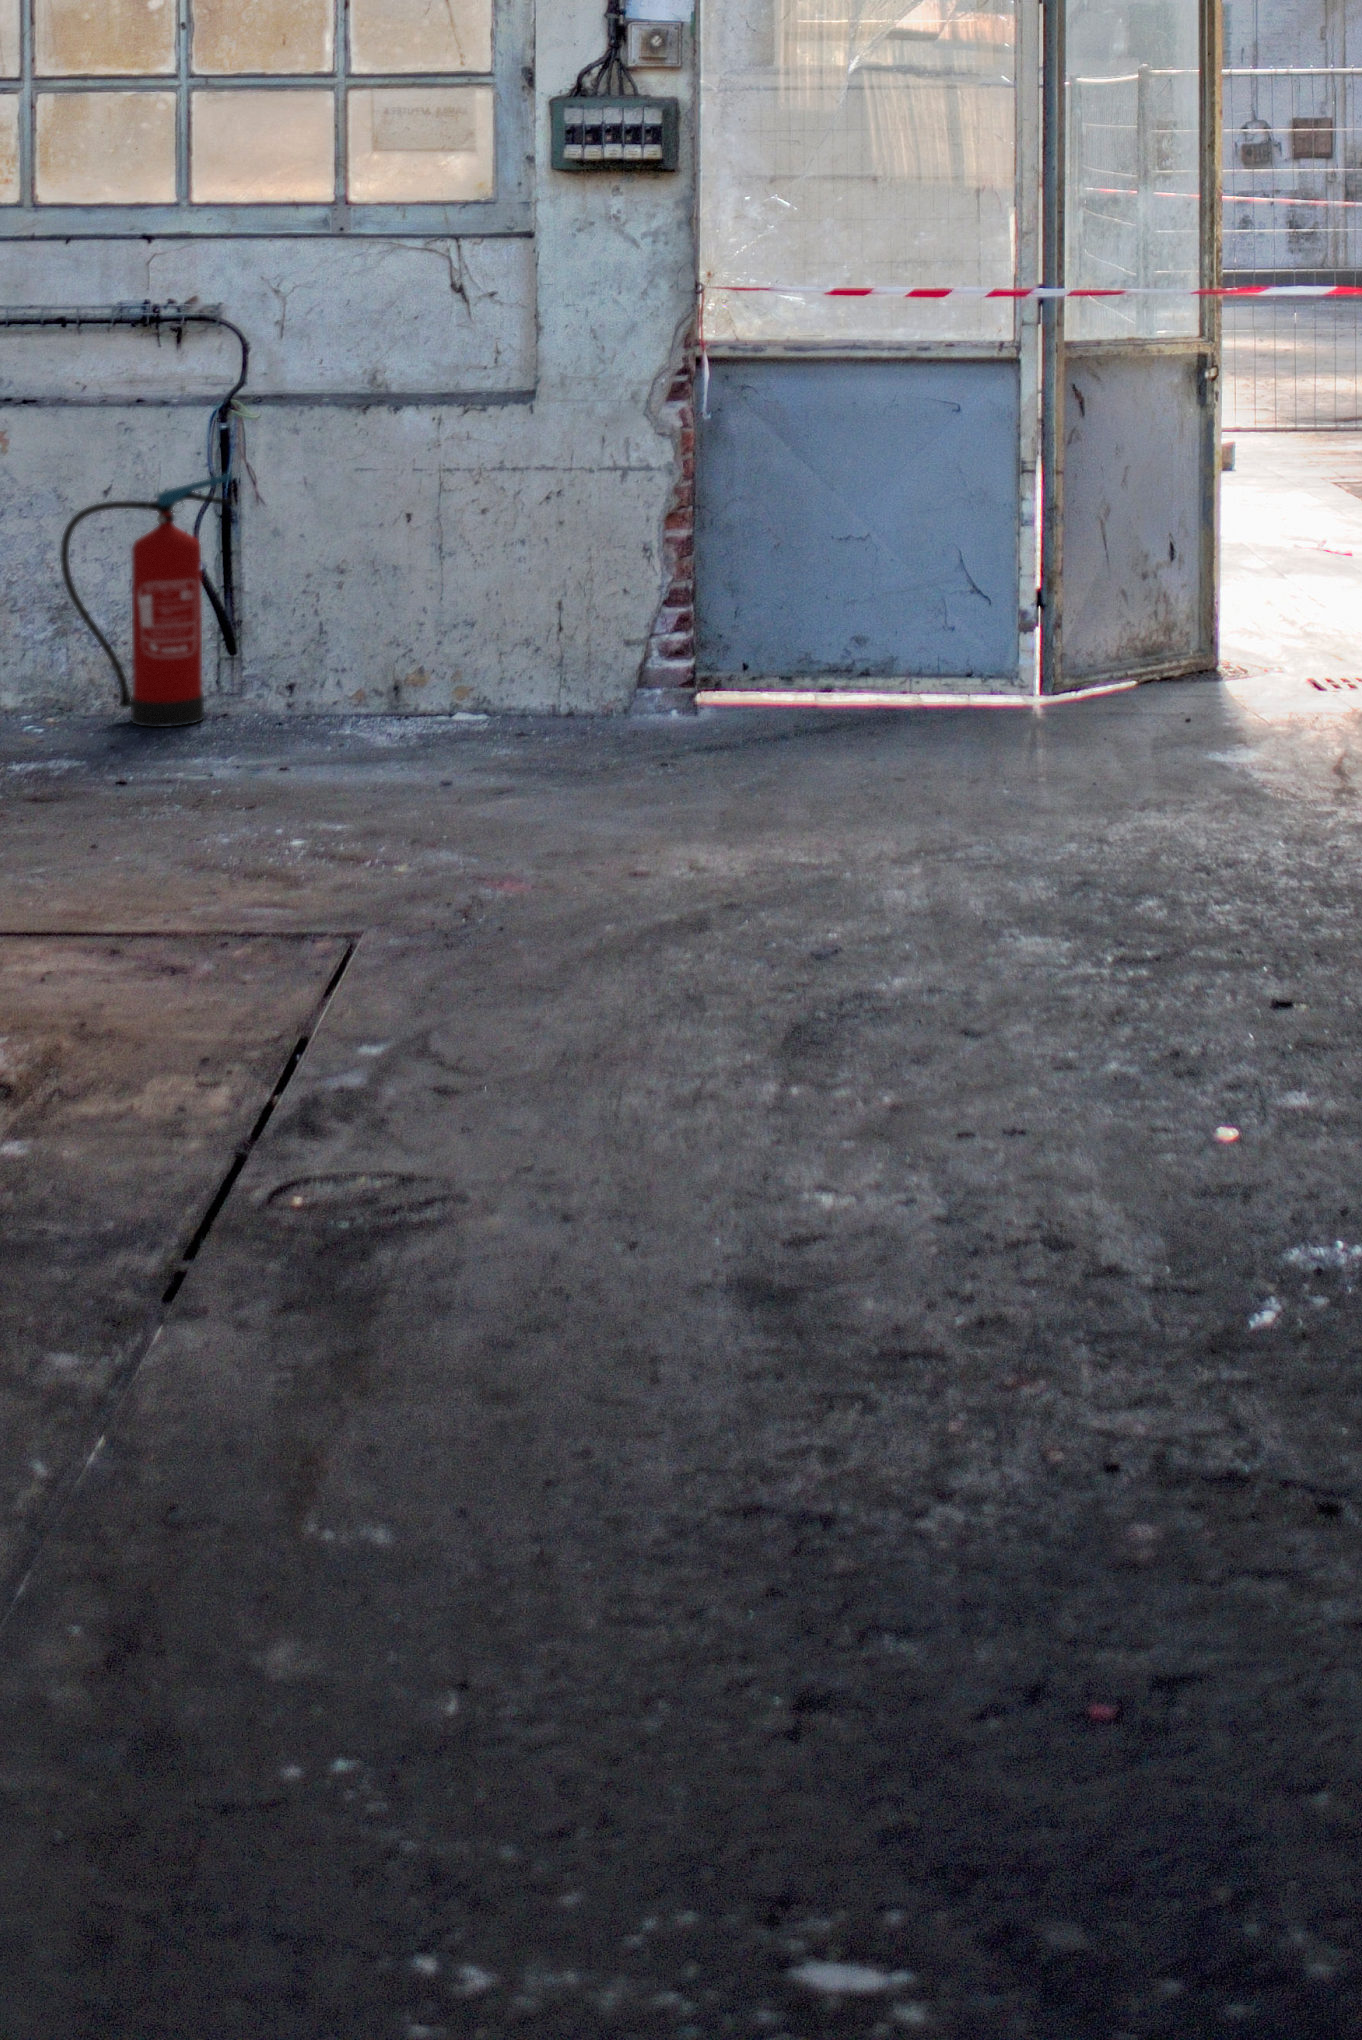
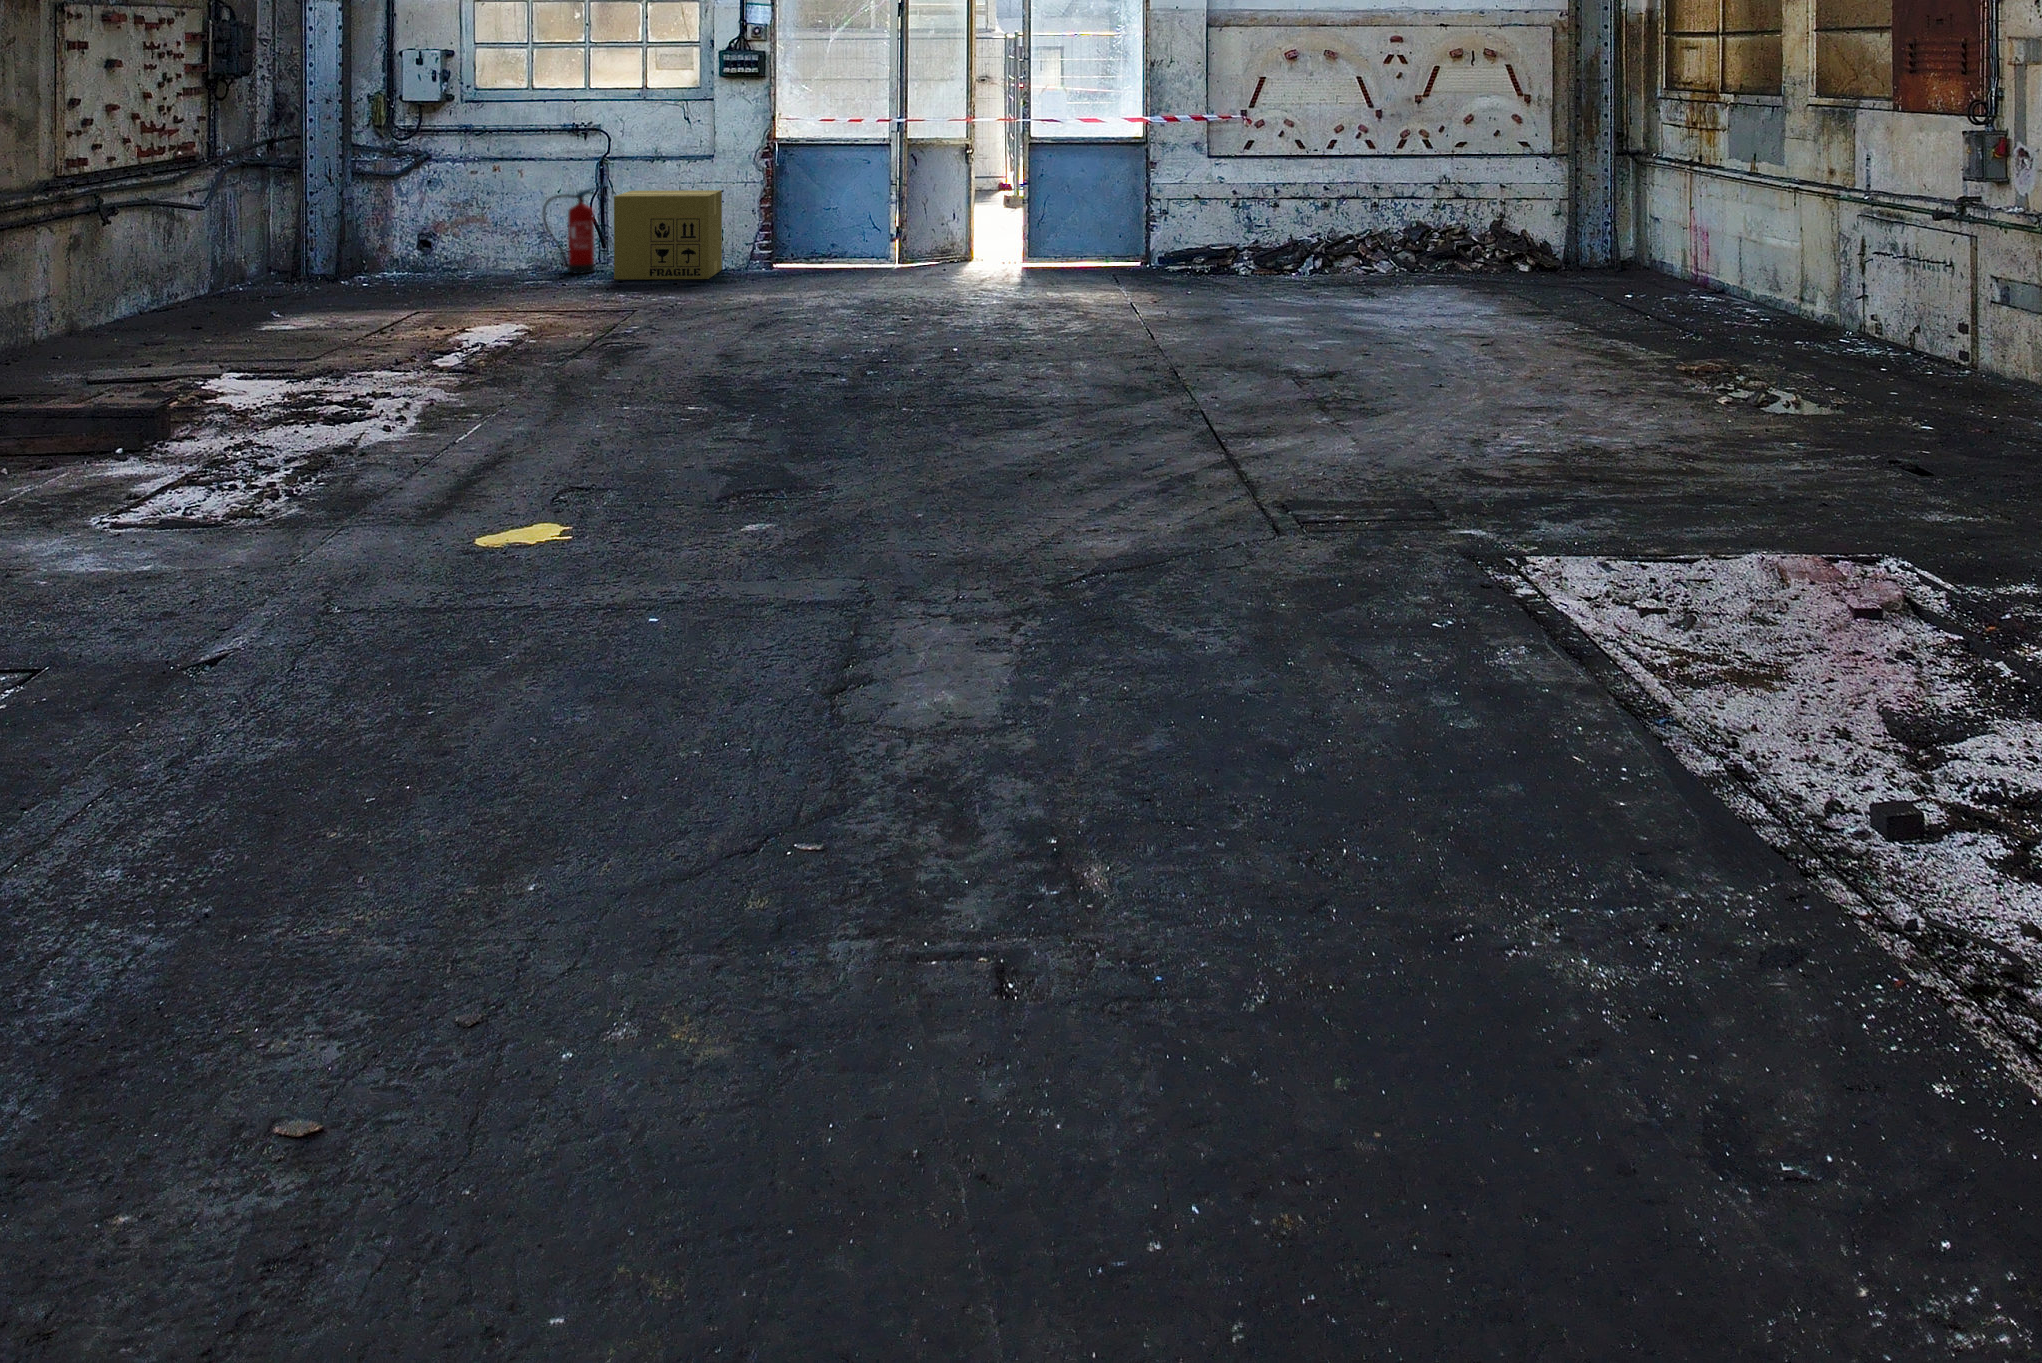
cardboard box: none [268,487,555,762] -> present [614,190,722,280]

